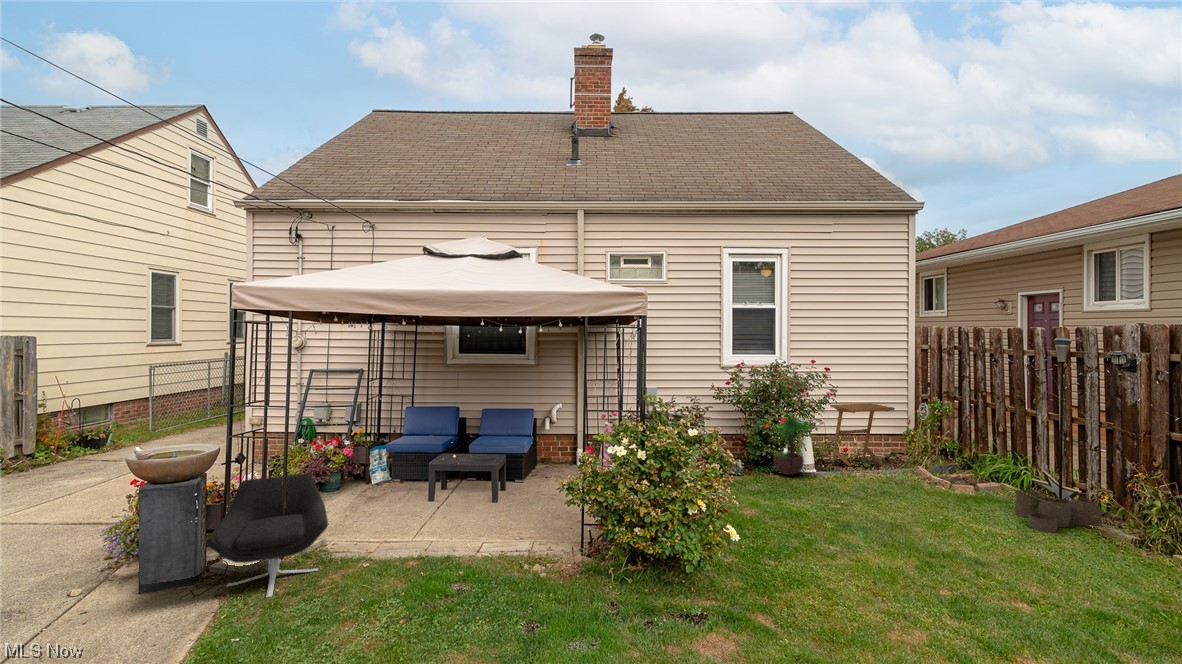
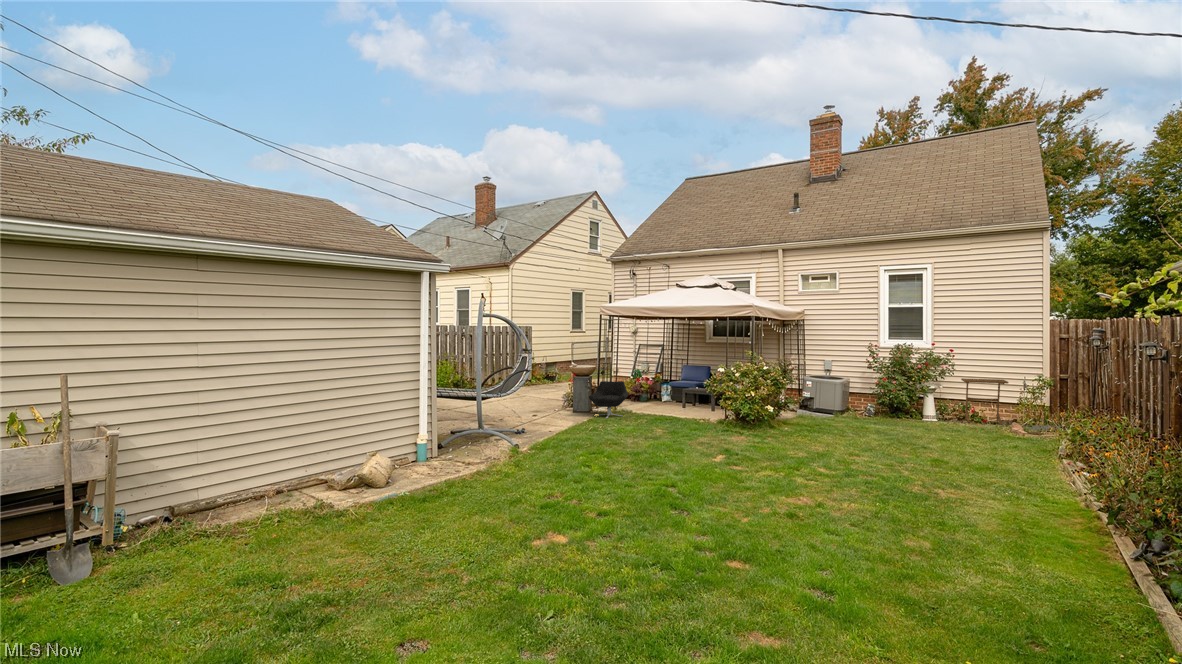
potted tree: present [774,416,810,475] -> none [889,376,919,420]
woven basket: present [1015,489,1102,532] -> none [1004,429,1068,454]

